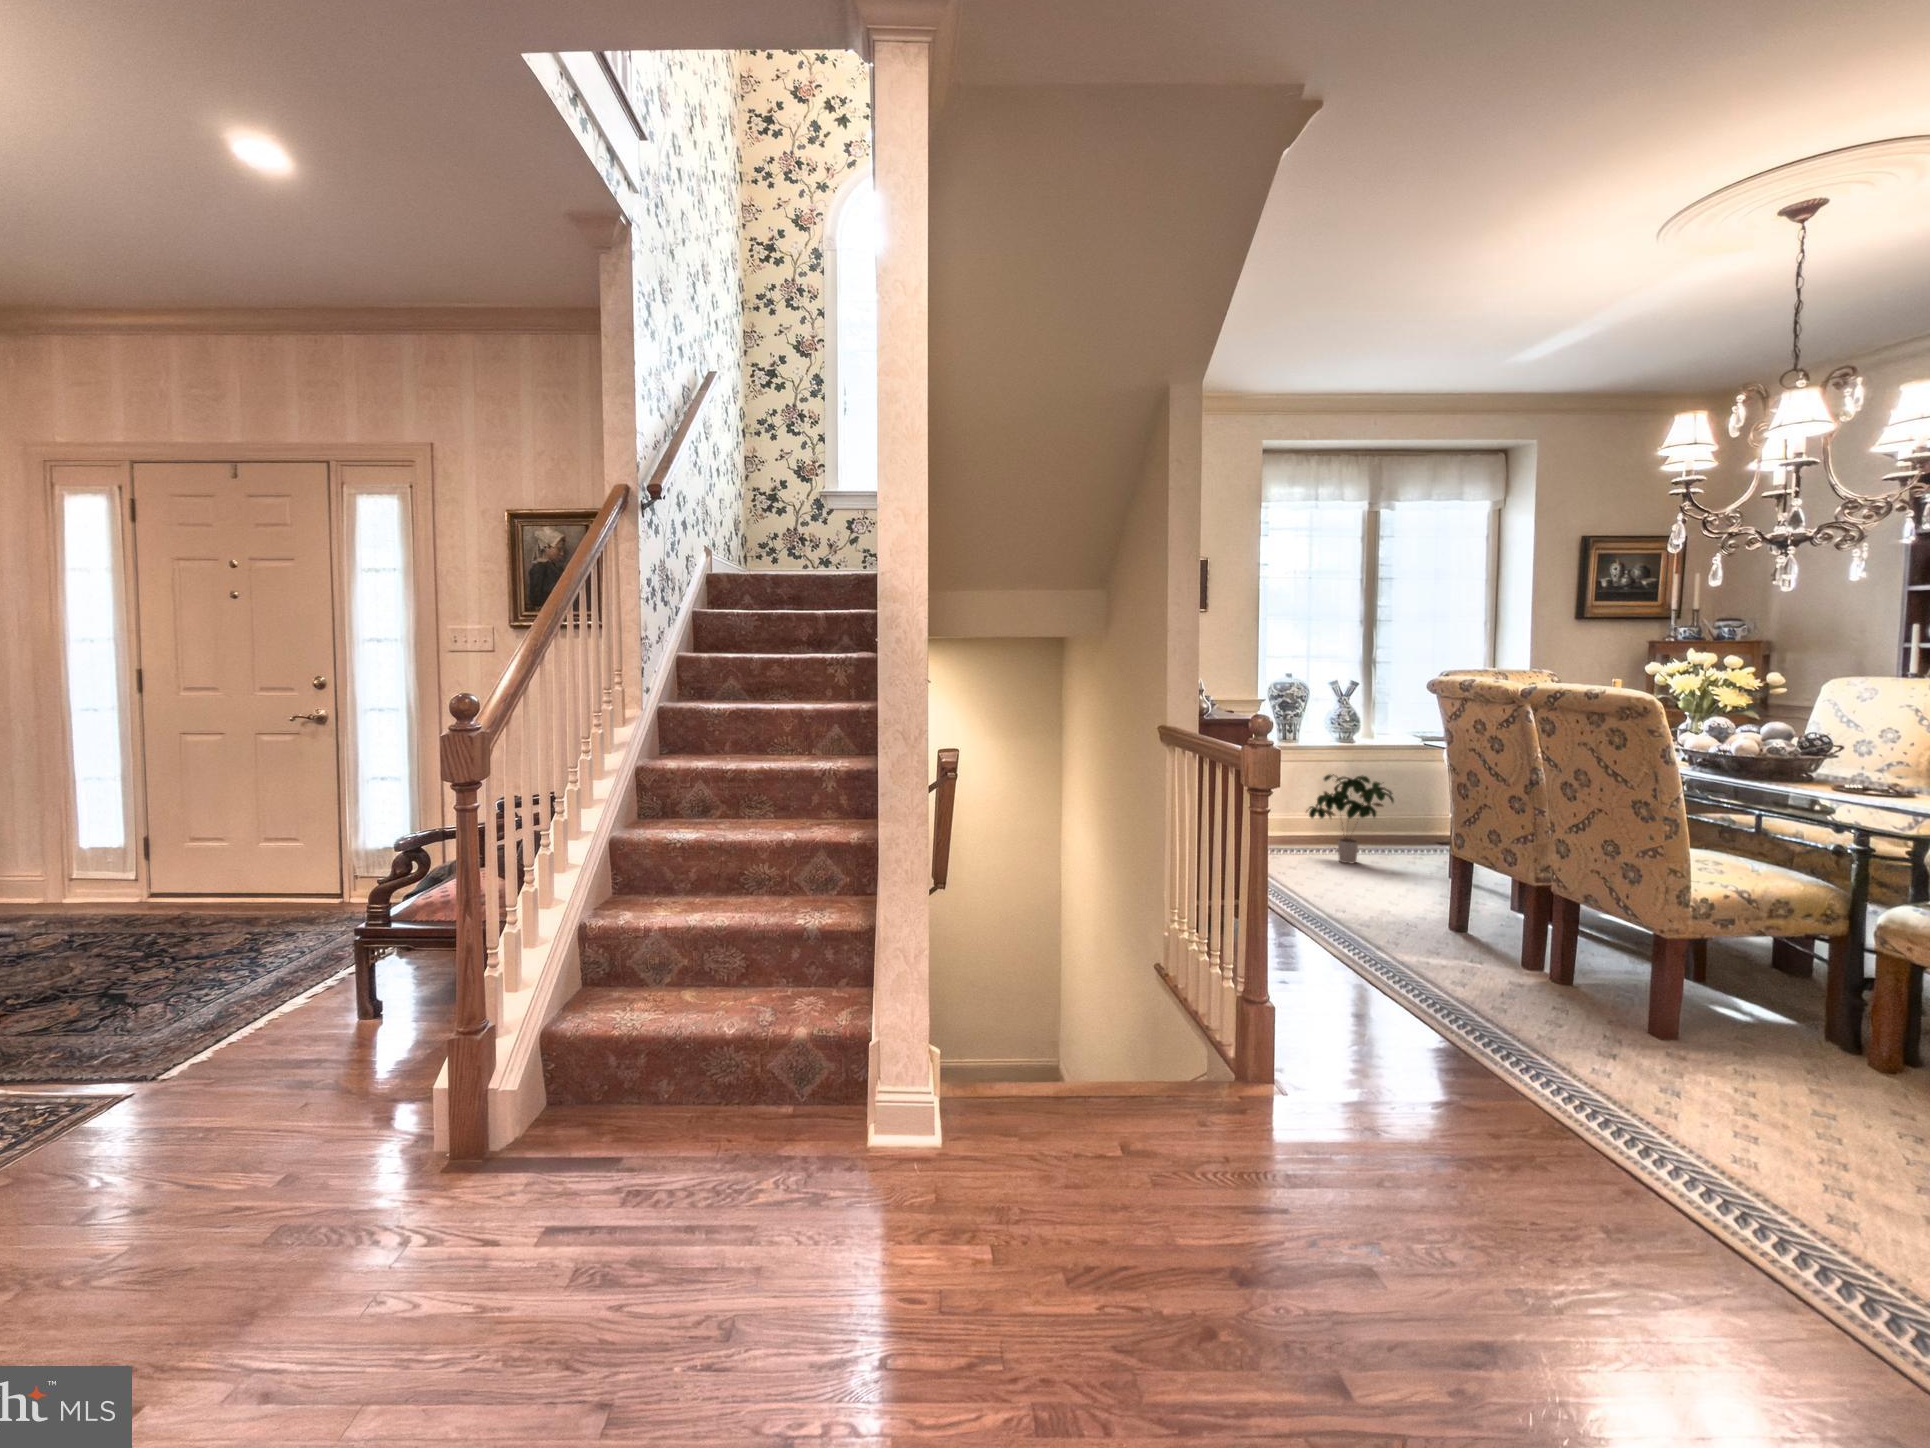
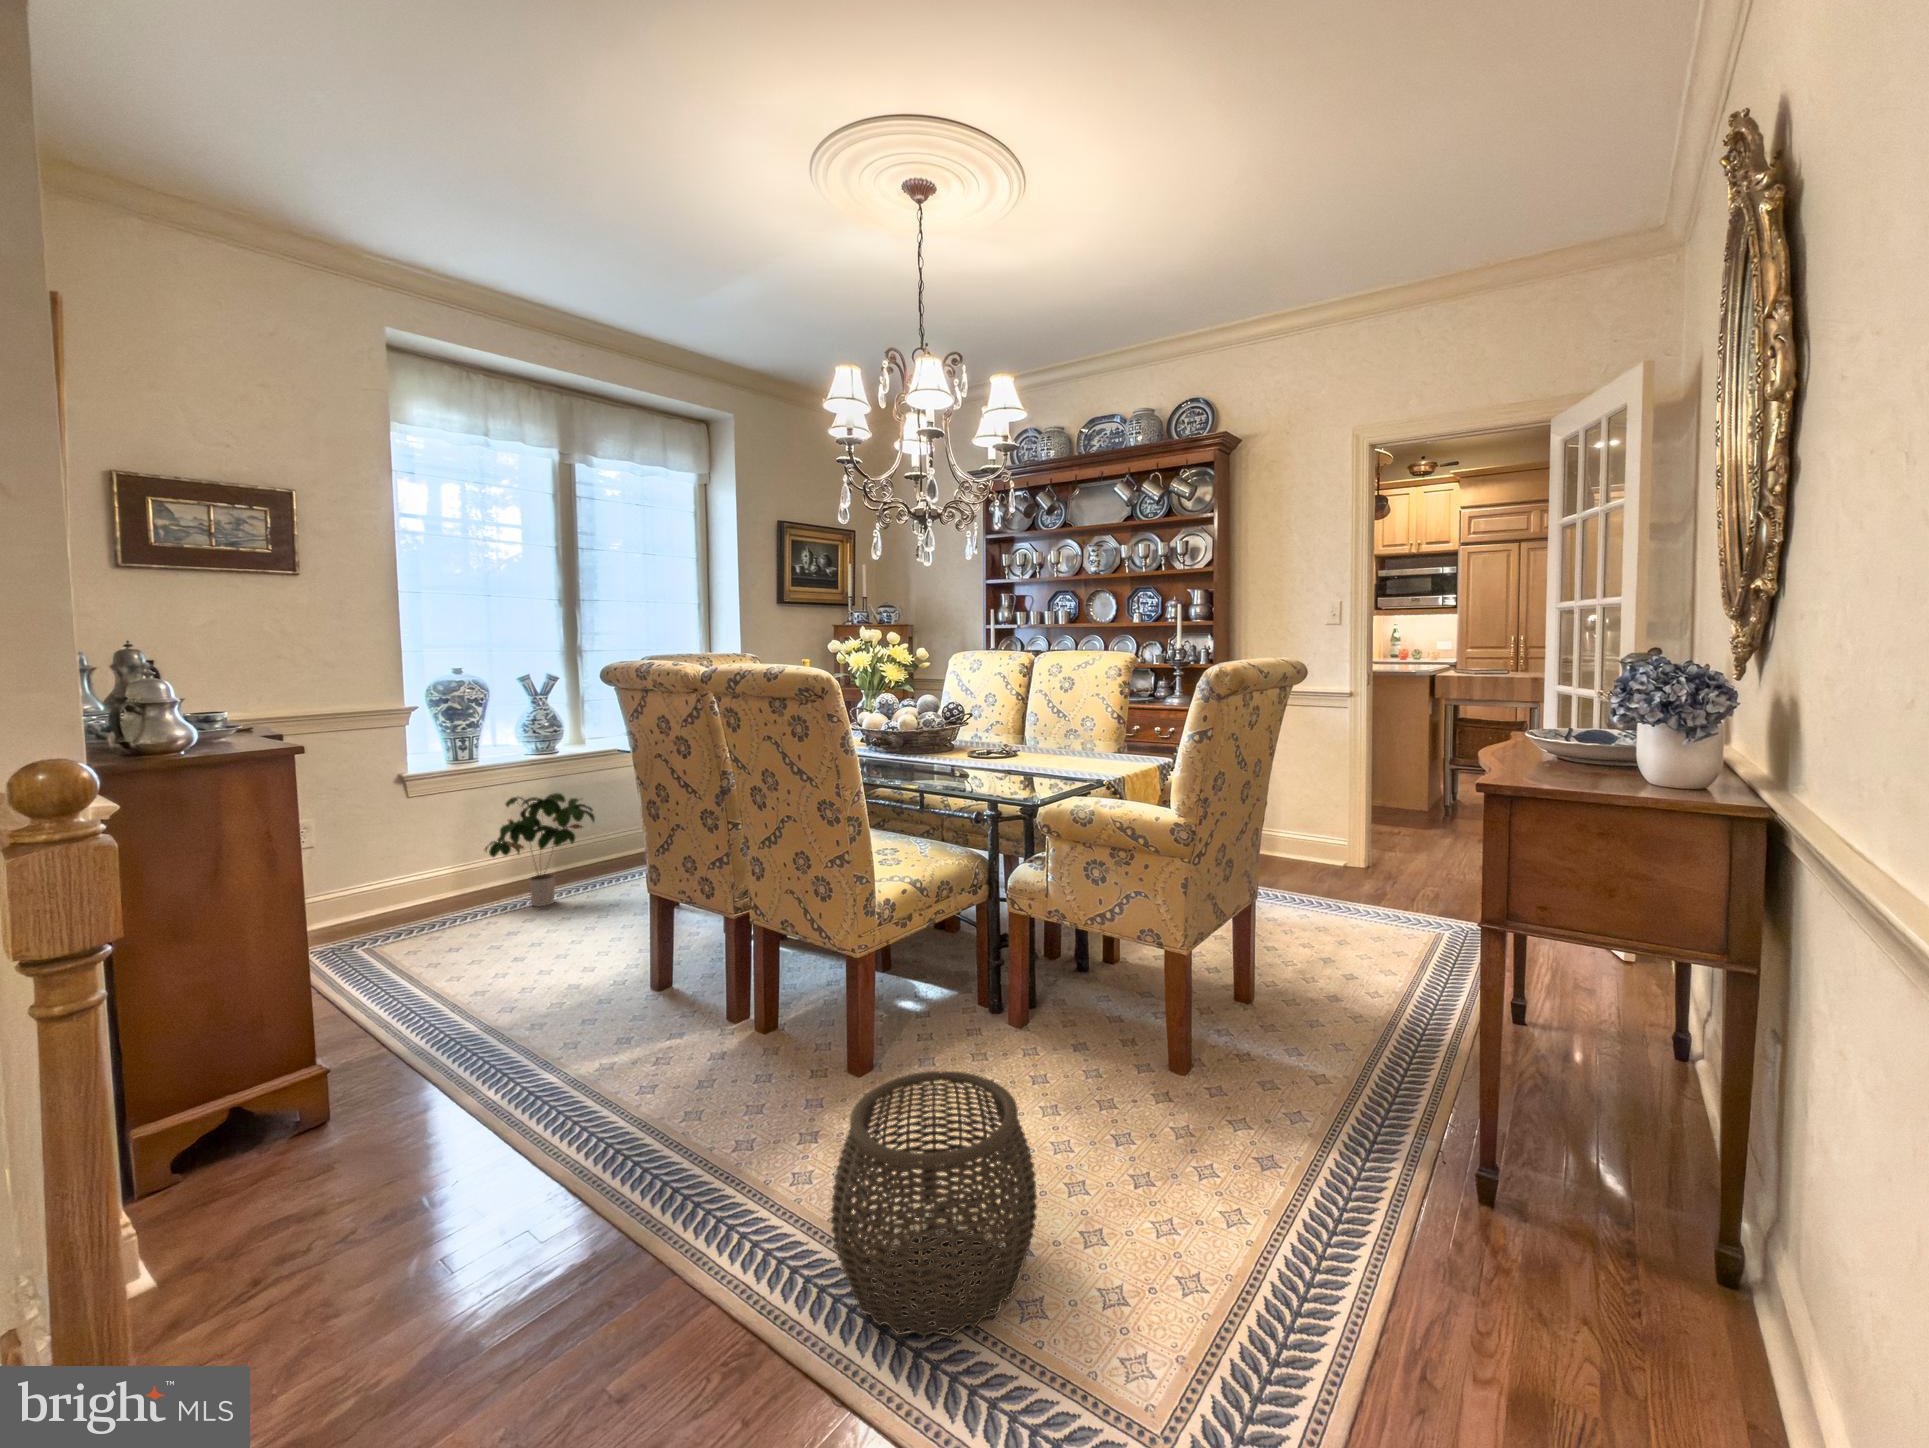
woven basket: none [1636,1009,1848,1199] -> present [831,1071,1037,1338]

